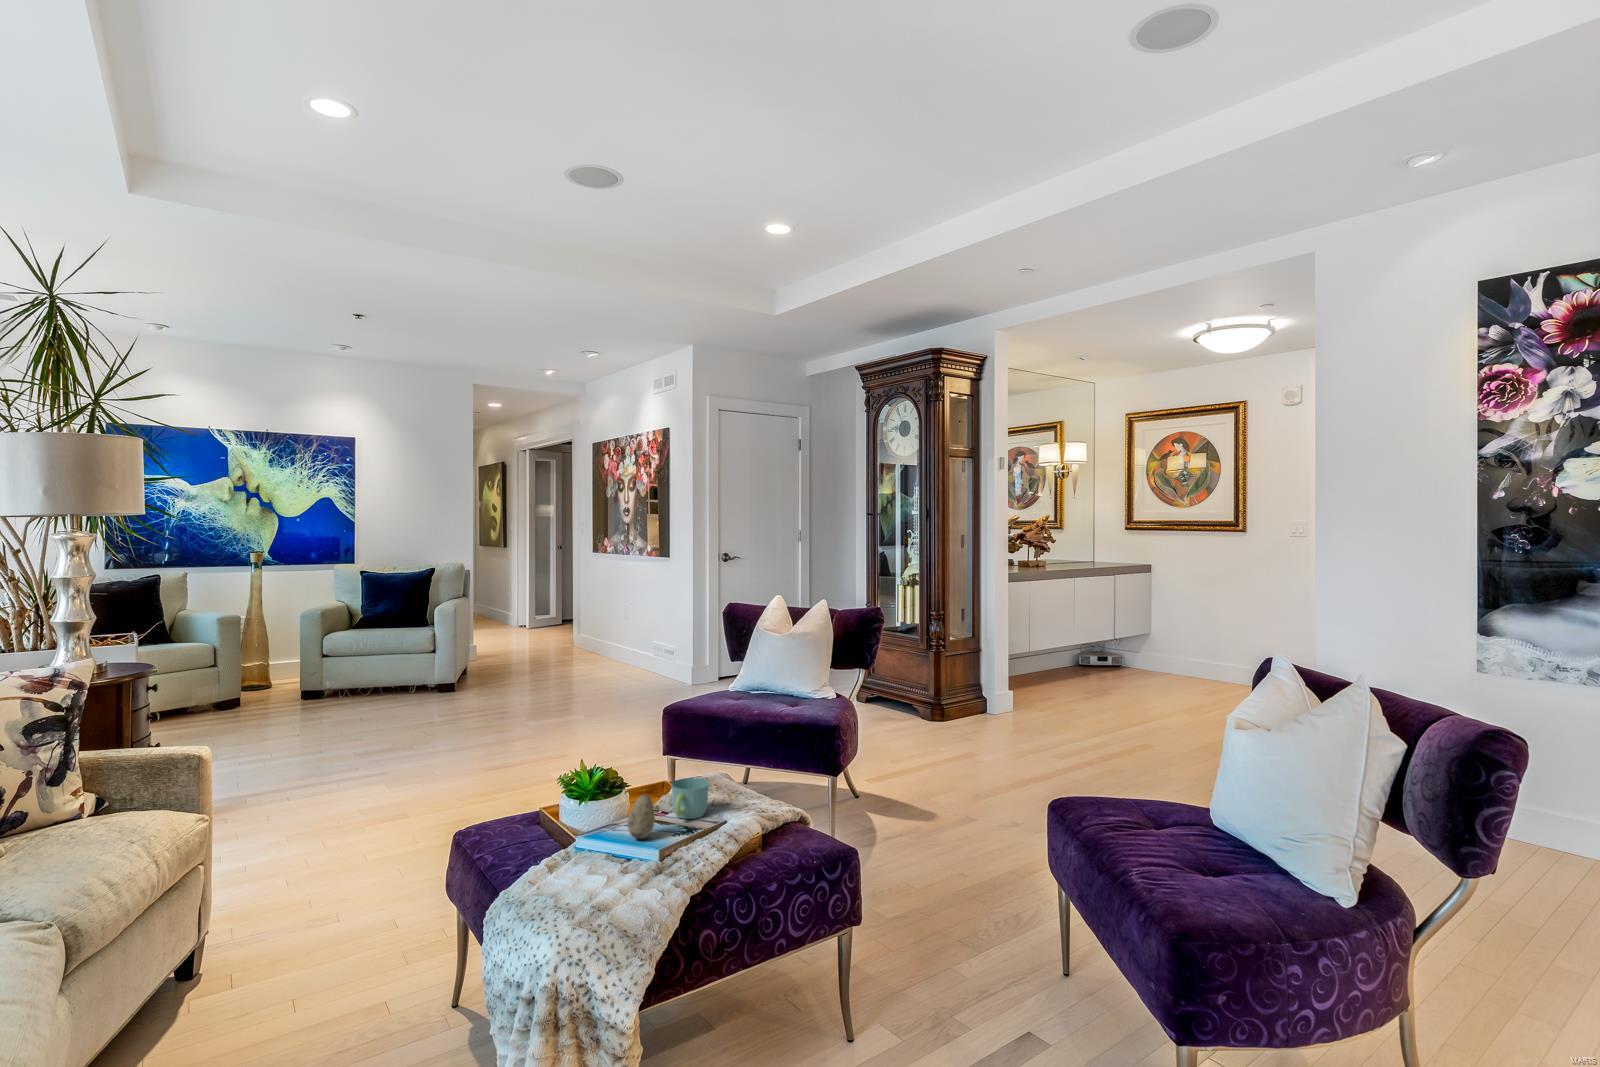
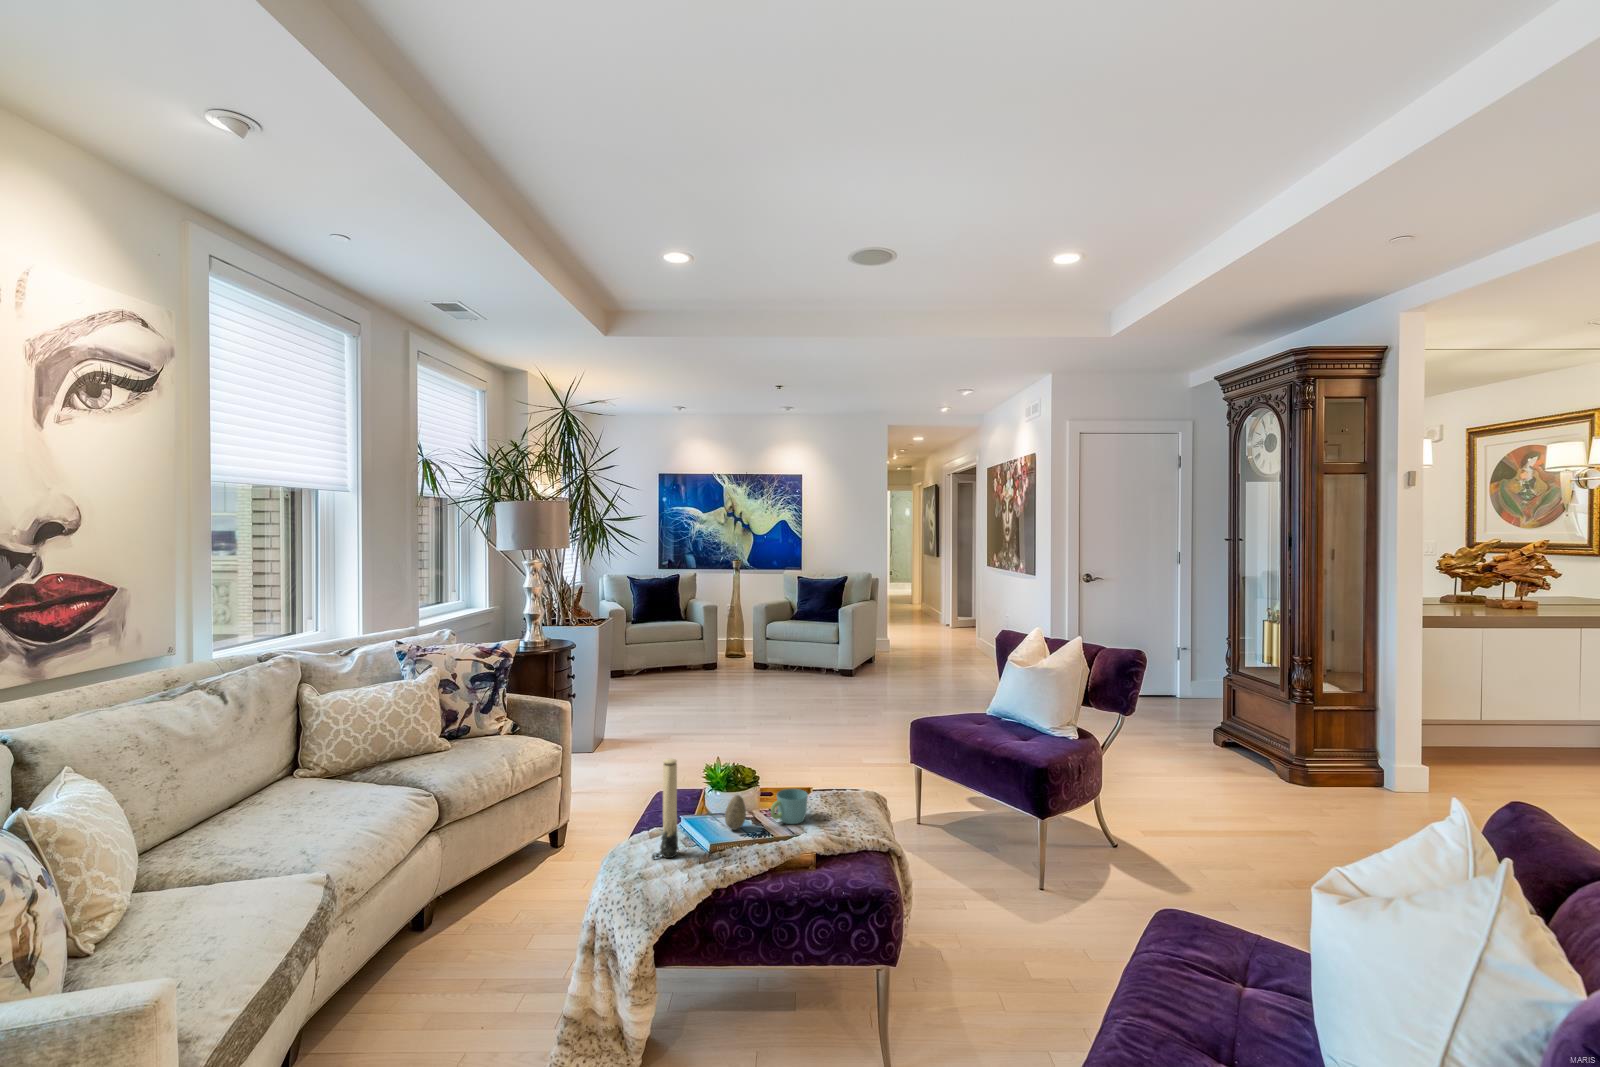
candle: none [586,755,617,892] -> present [652,759,679,859]

